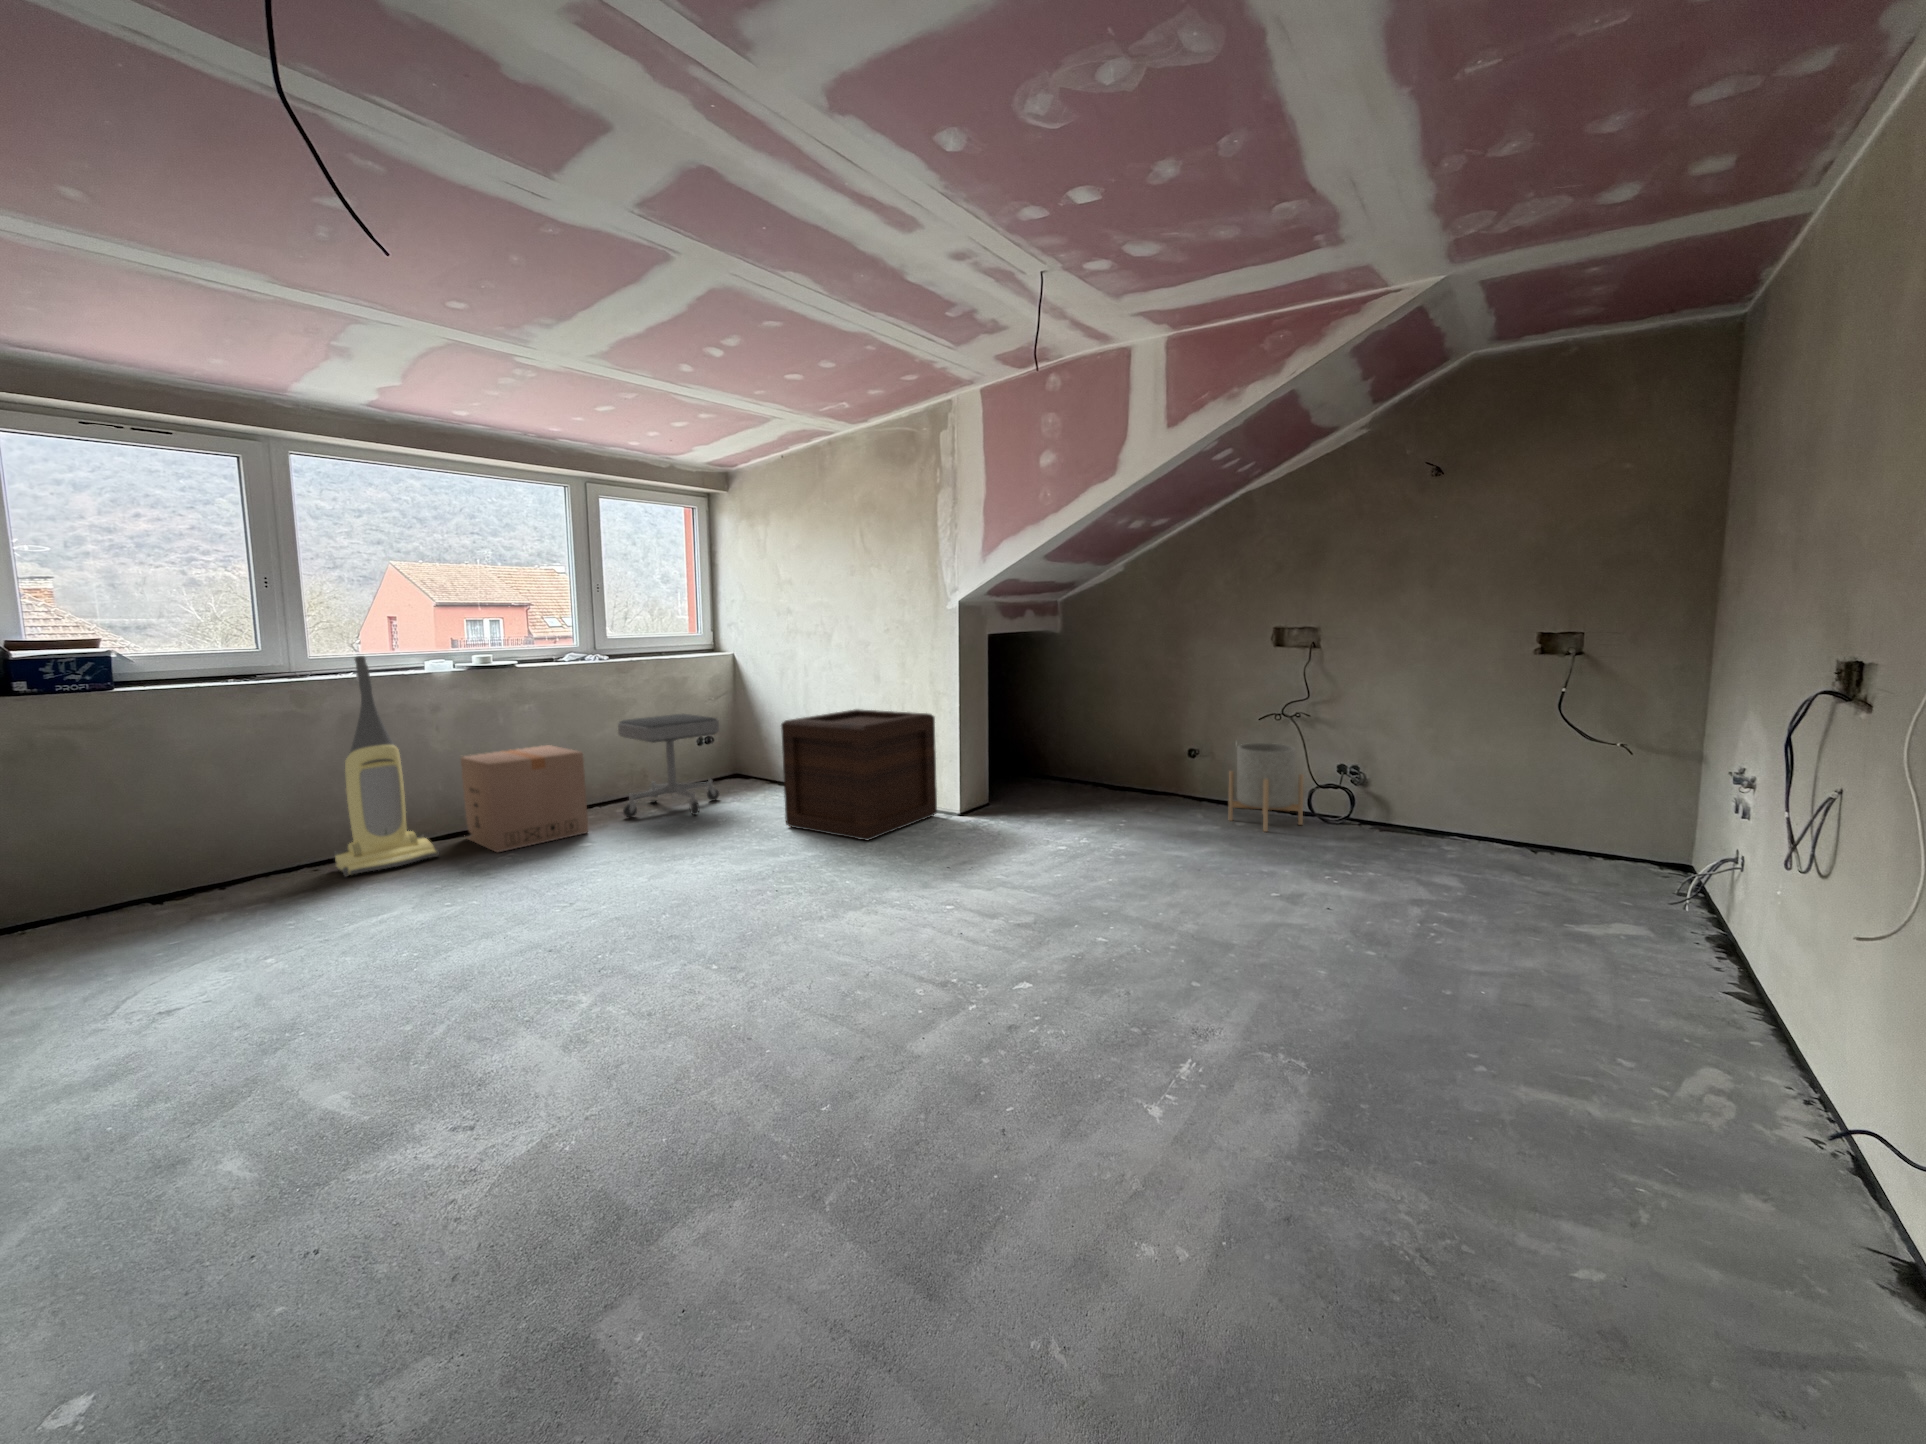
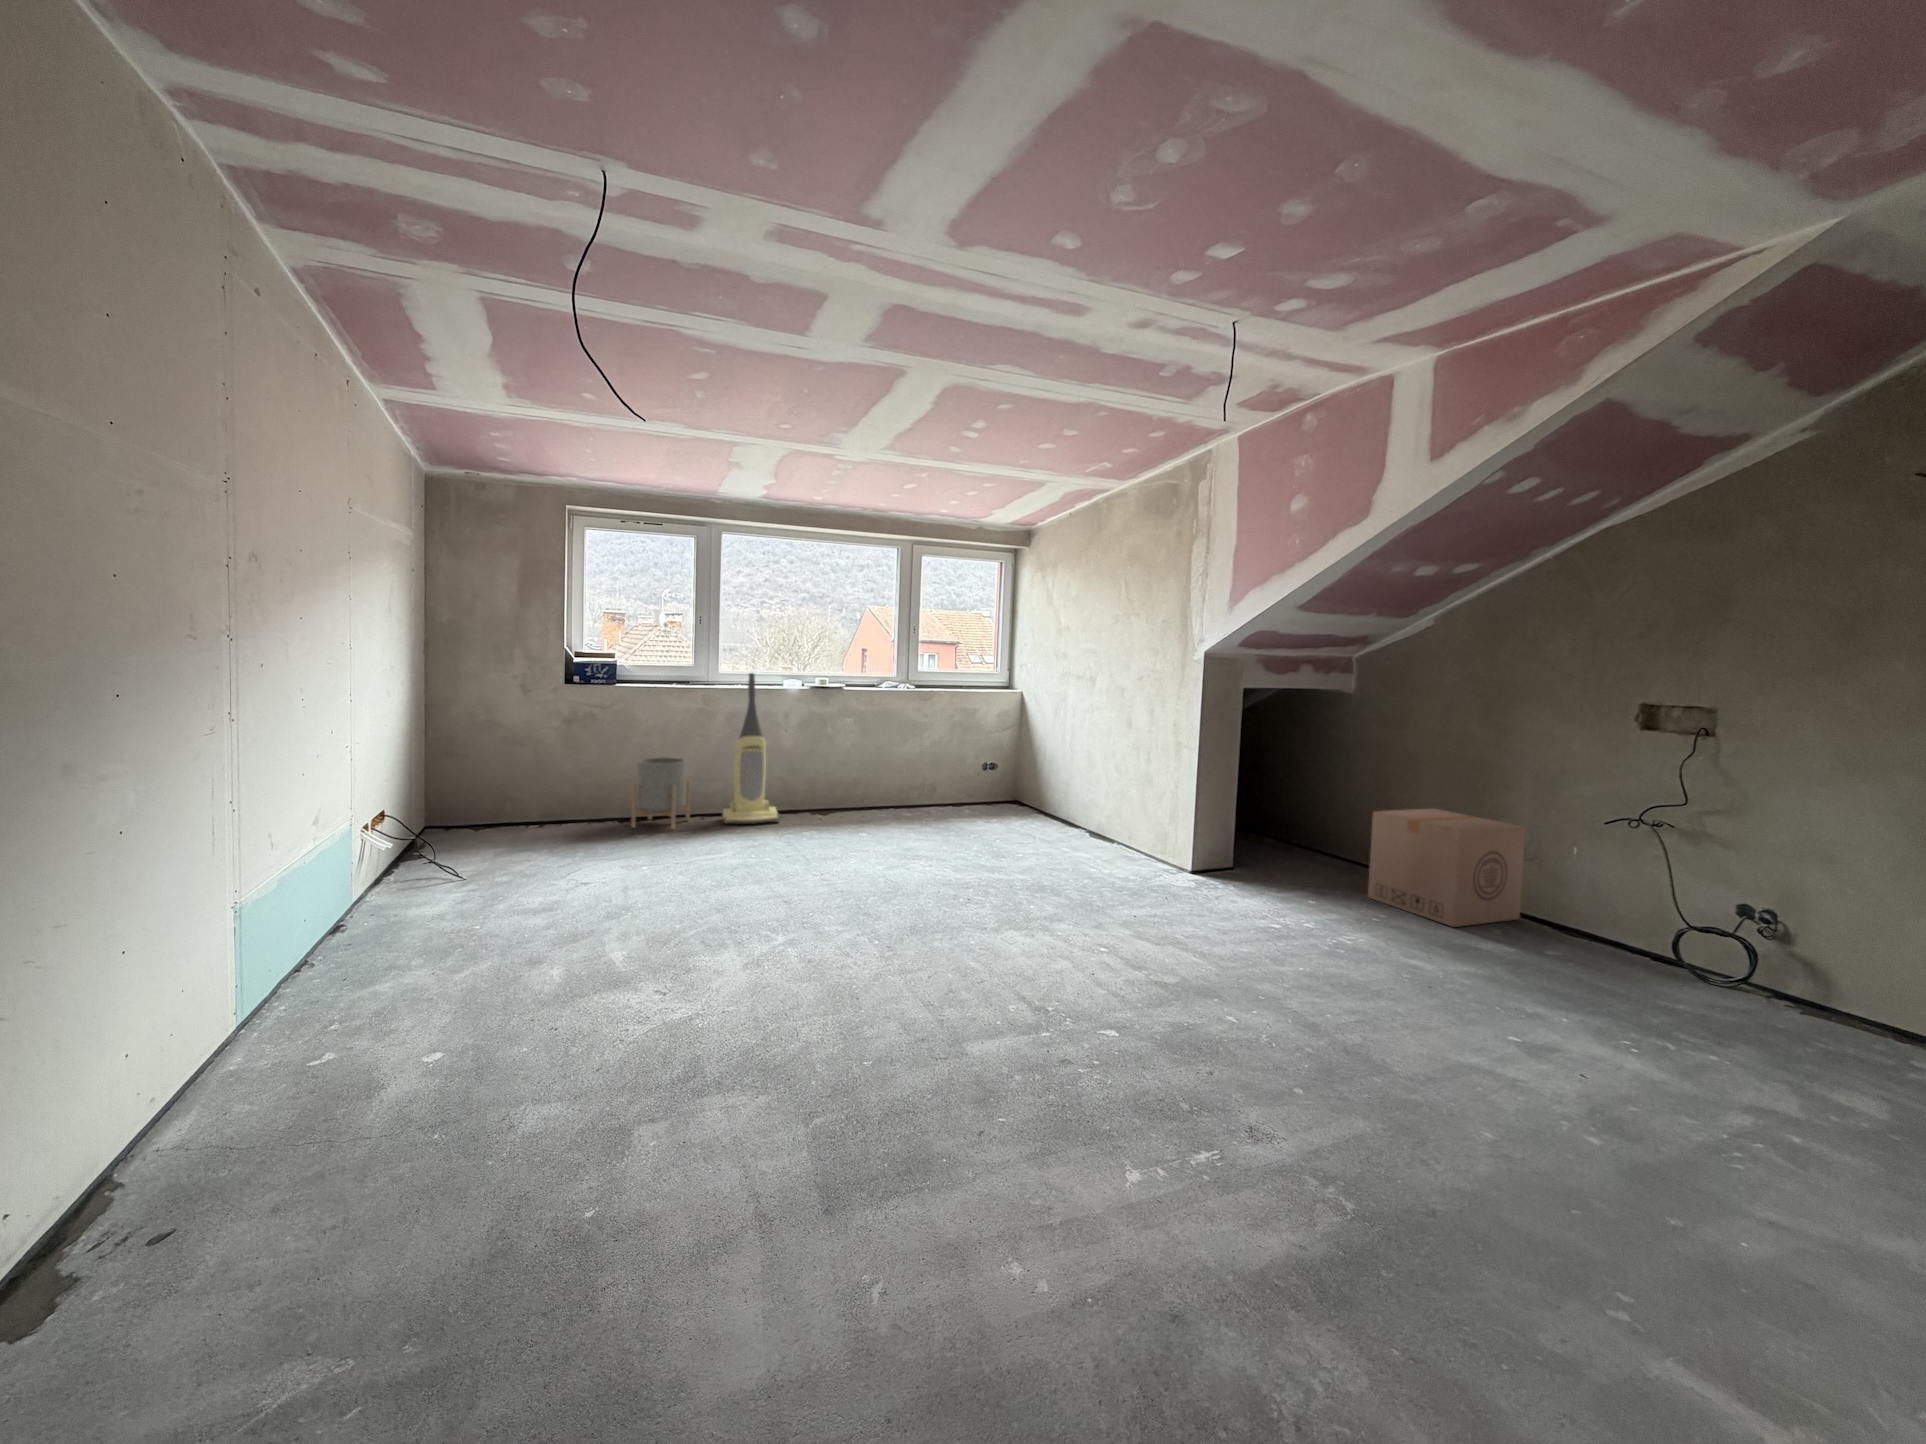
wooden crate: present [781,709,937,841] -> none [1022,751,1172,875]
stool: present [618,714,719,817] -> none [908,738,988,825]
planter: present [1228,743,1304,832] -> present [631,757,690,830]
cardboard box: present [461,745,588,852] -> present [1368,808,1526,927]

